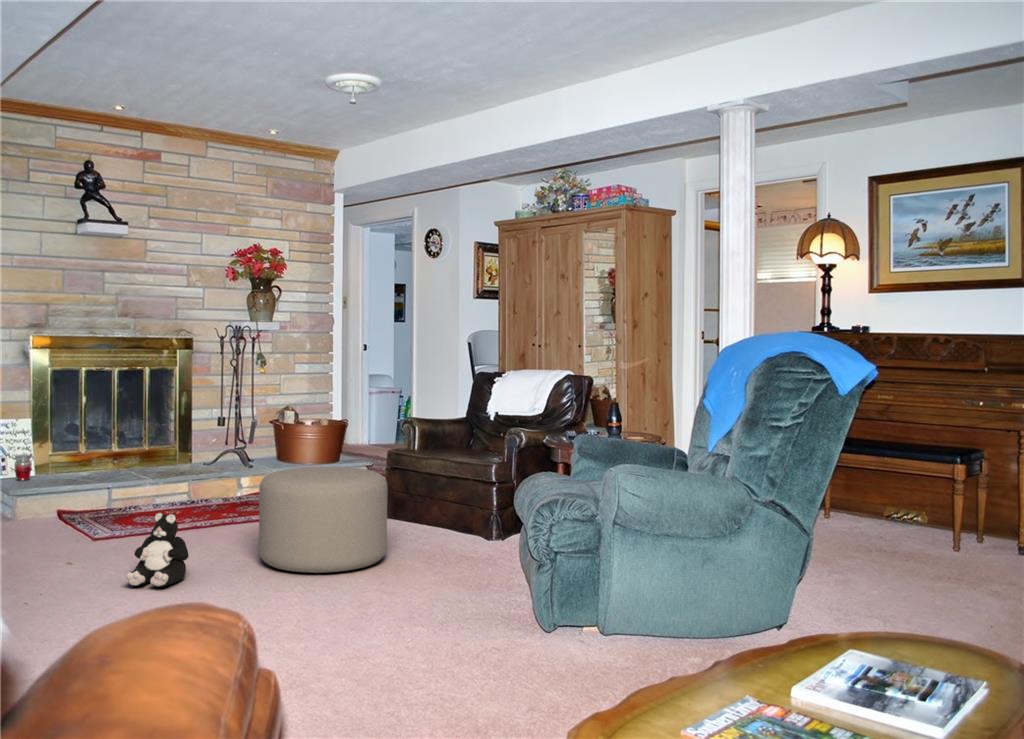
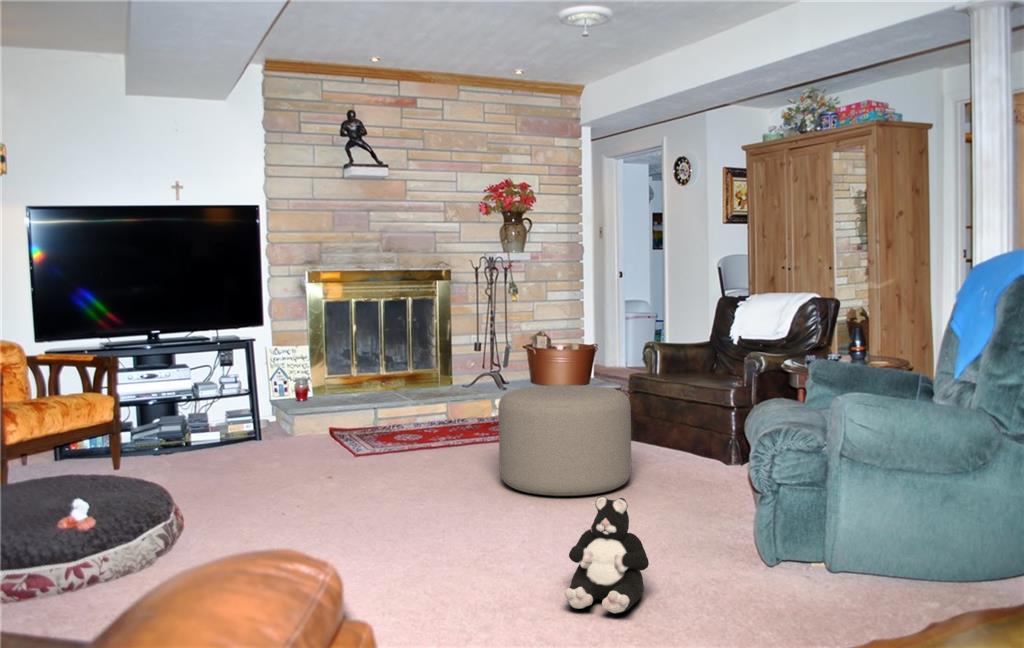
plush toy: present [126,513,189,587] -> present [565,496,649,614]

